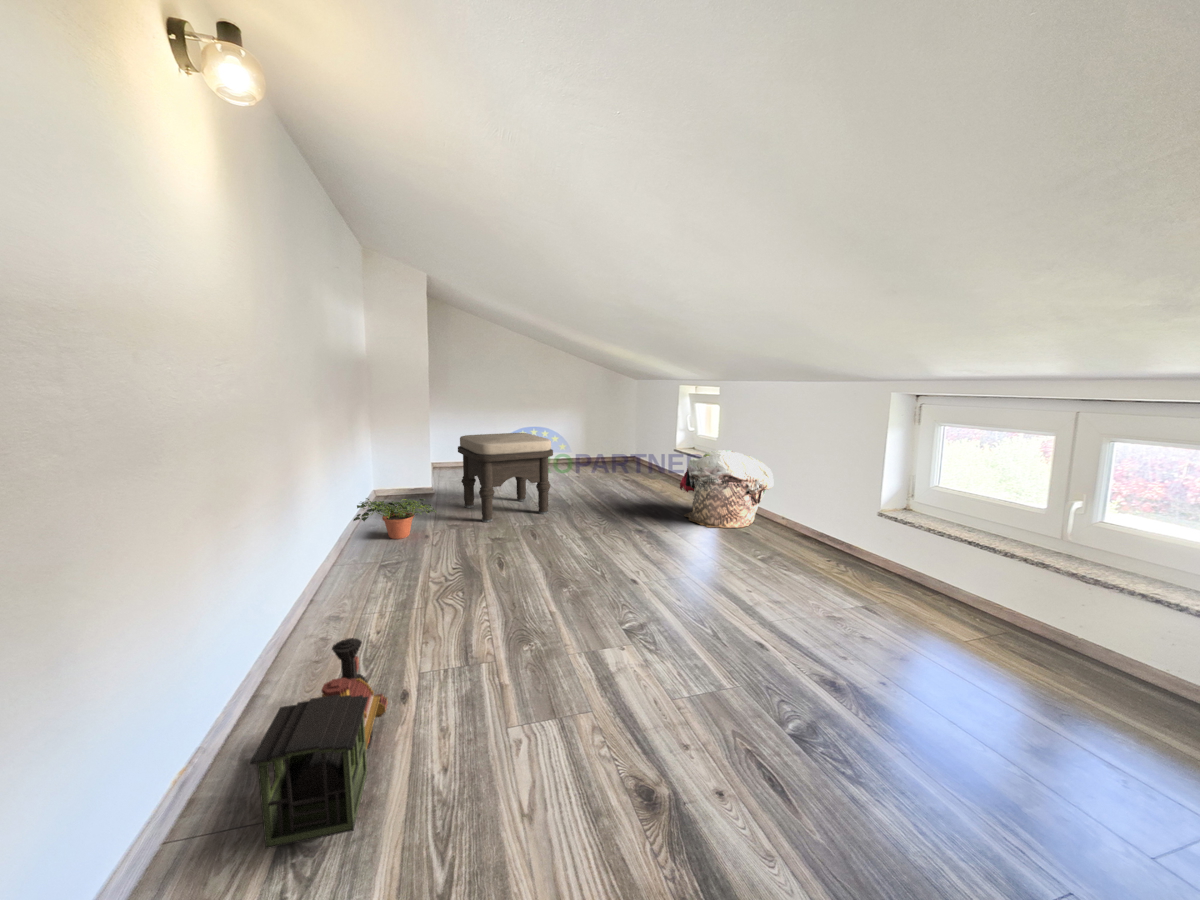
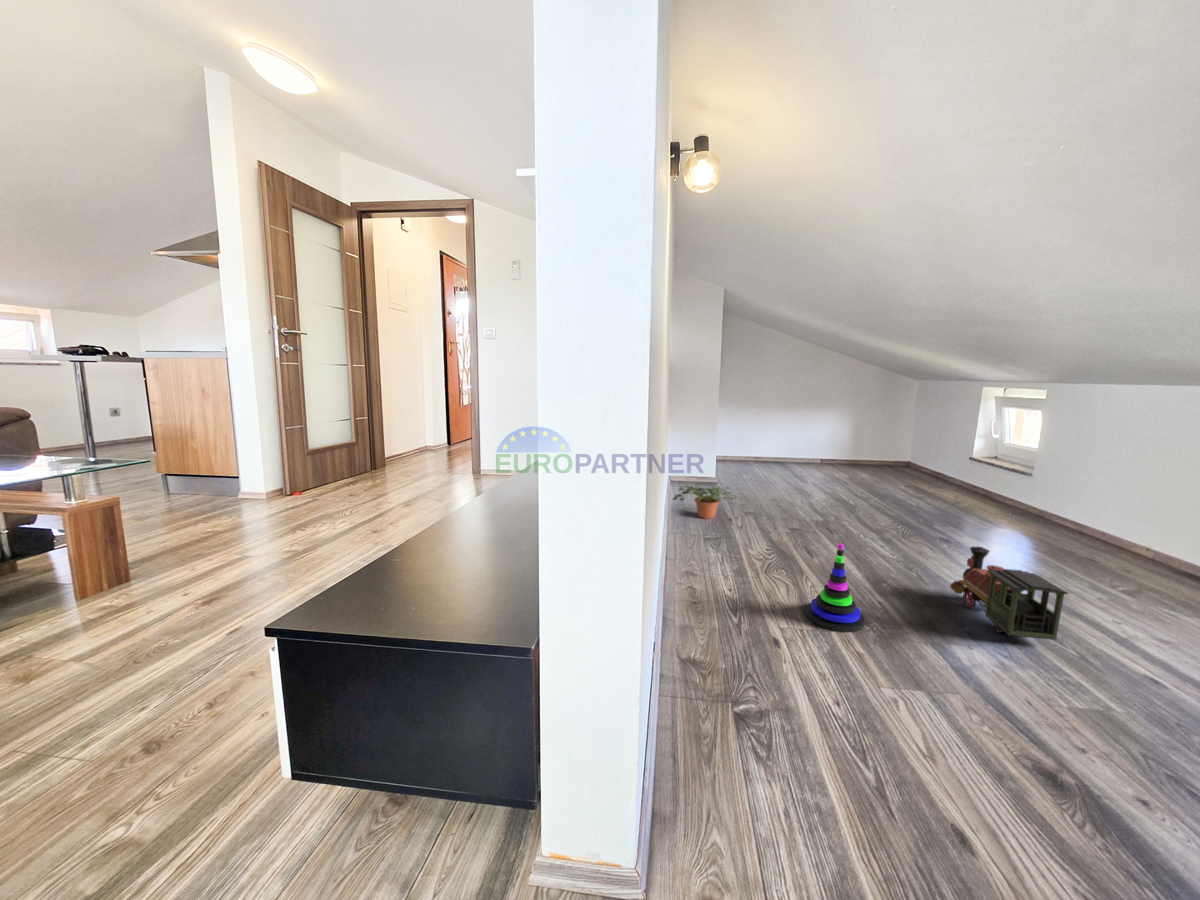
ottoman: present [458,433,553,522] -> none [749,433,844,513]
laundry basket: present [680,450,773,528] -> none [991,464,1138,553]
stacking toy: none [462,555,525,660] -> present [806,543,865,632]
toy train: present [250,638,387,849] -> present [950,546,1068,640]

